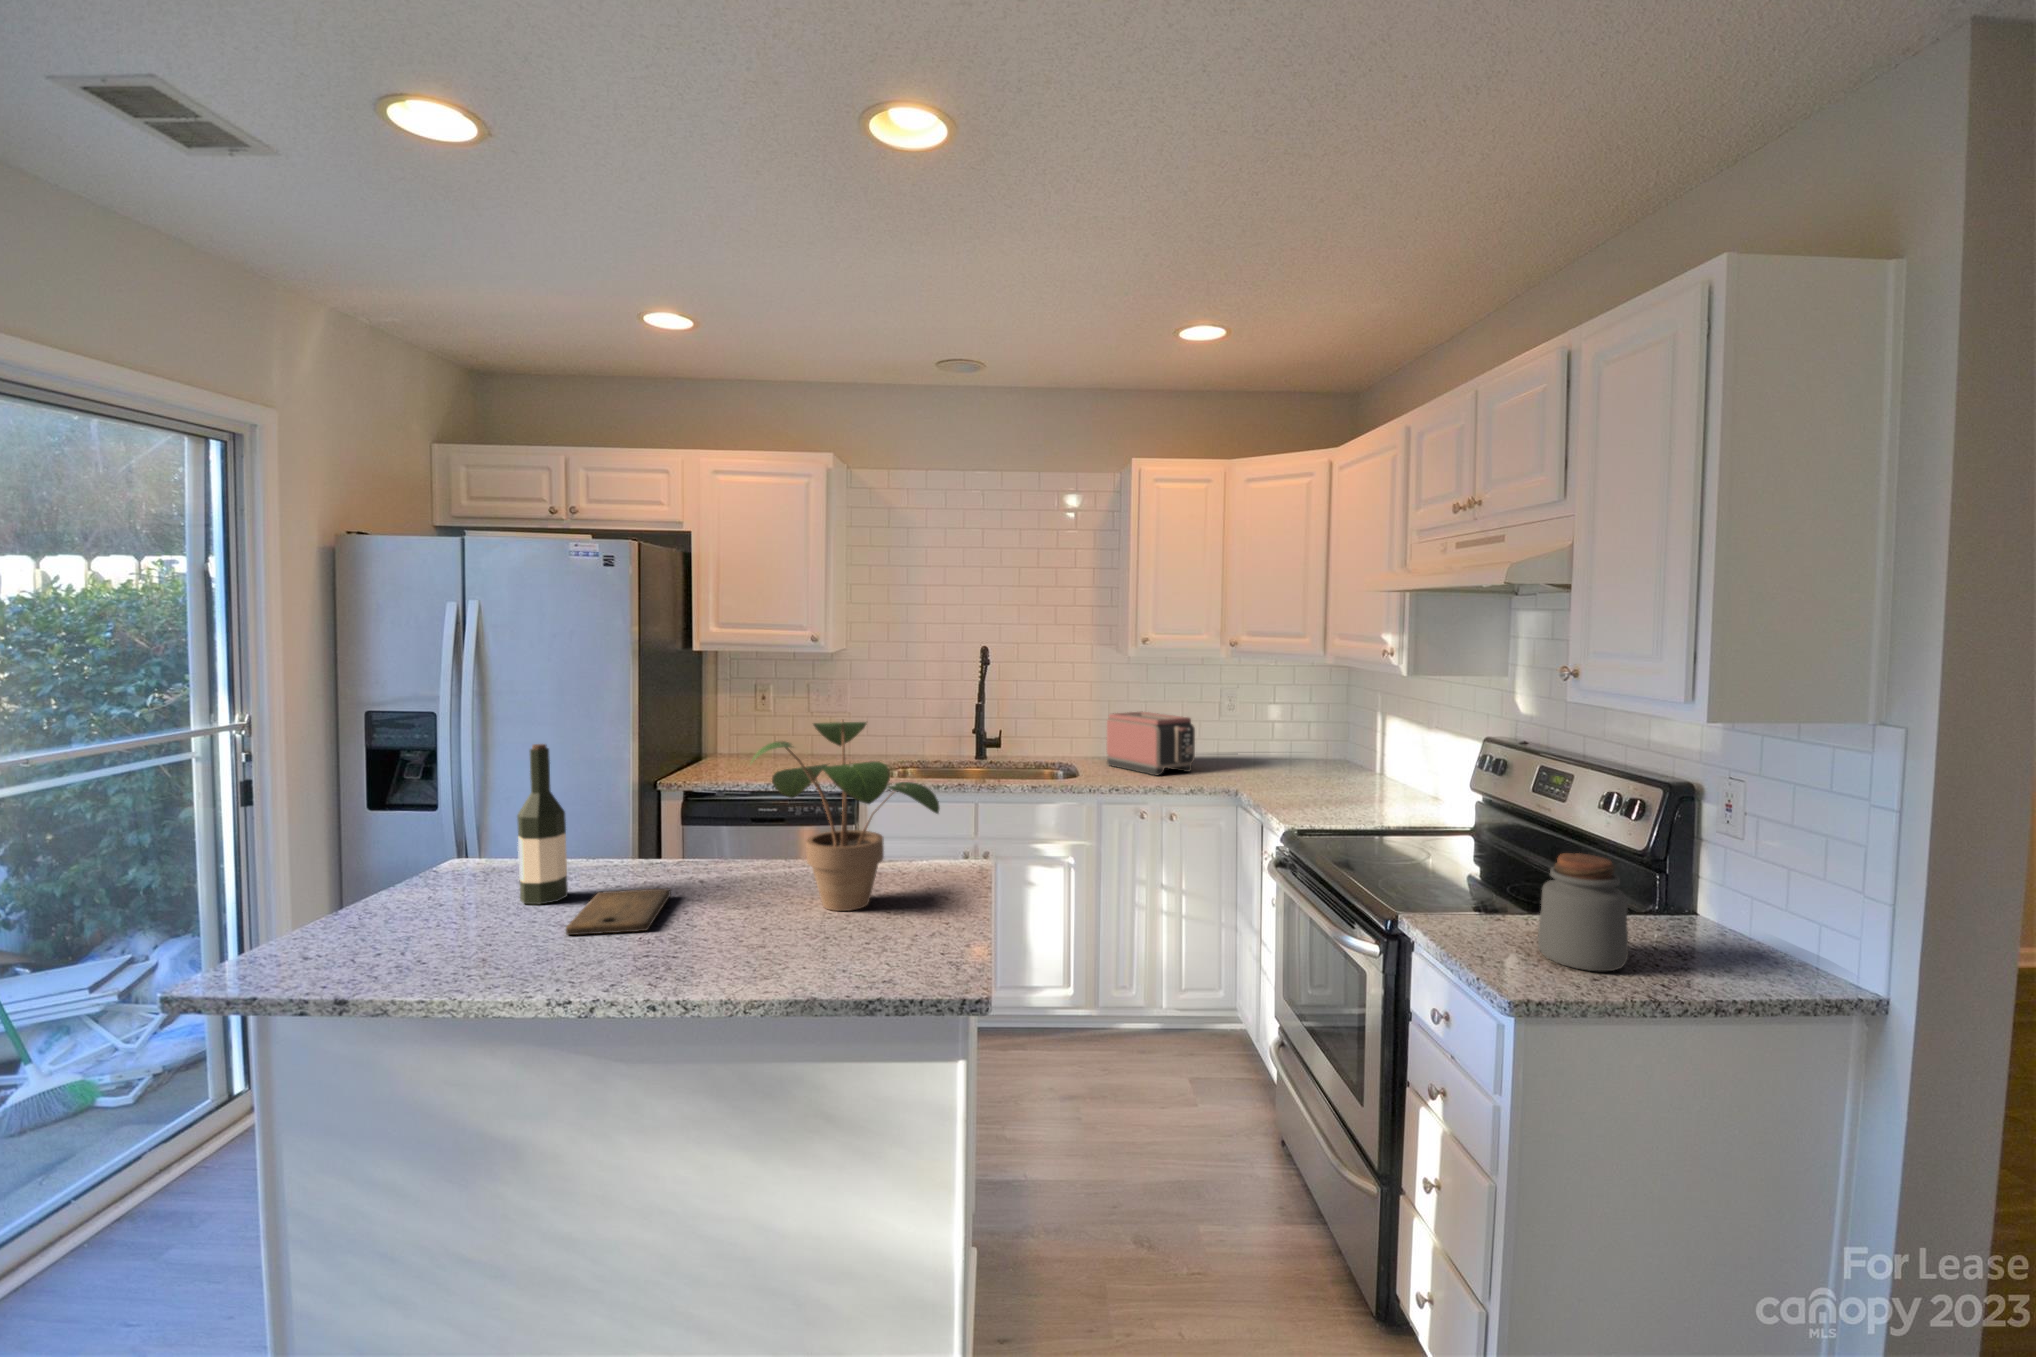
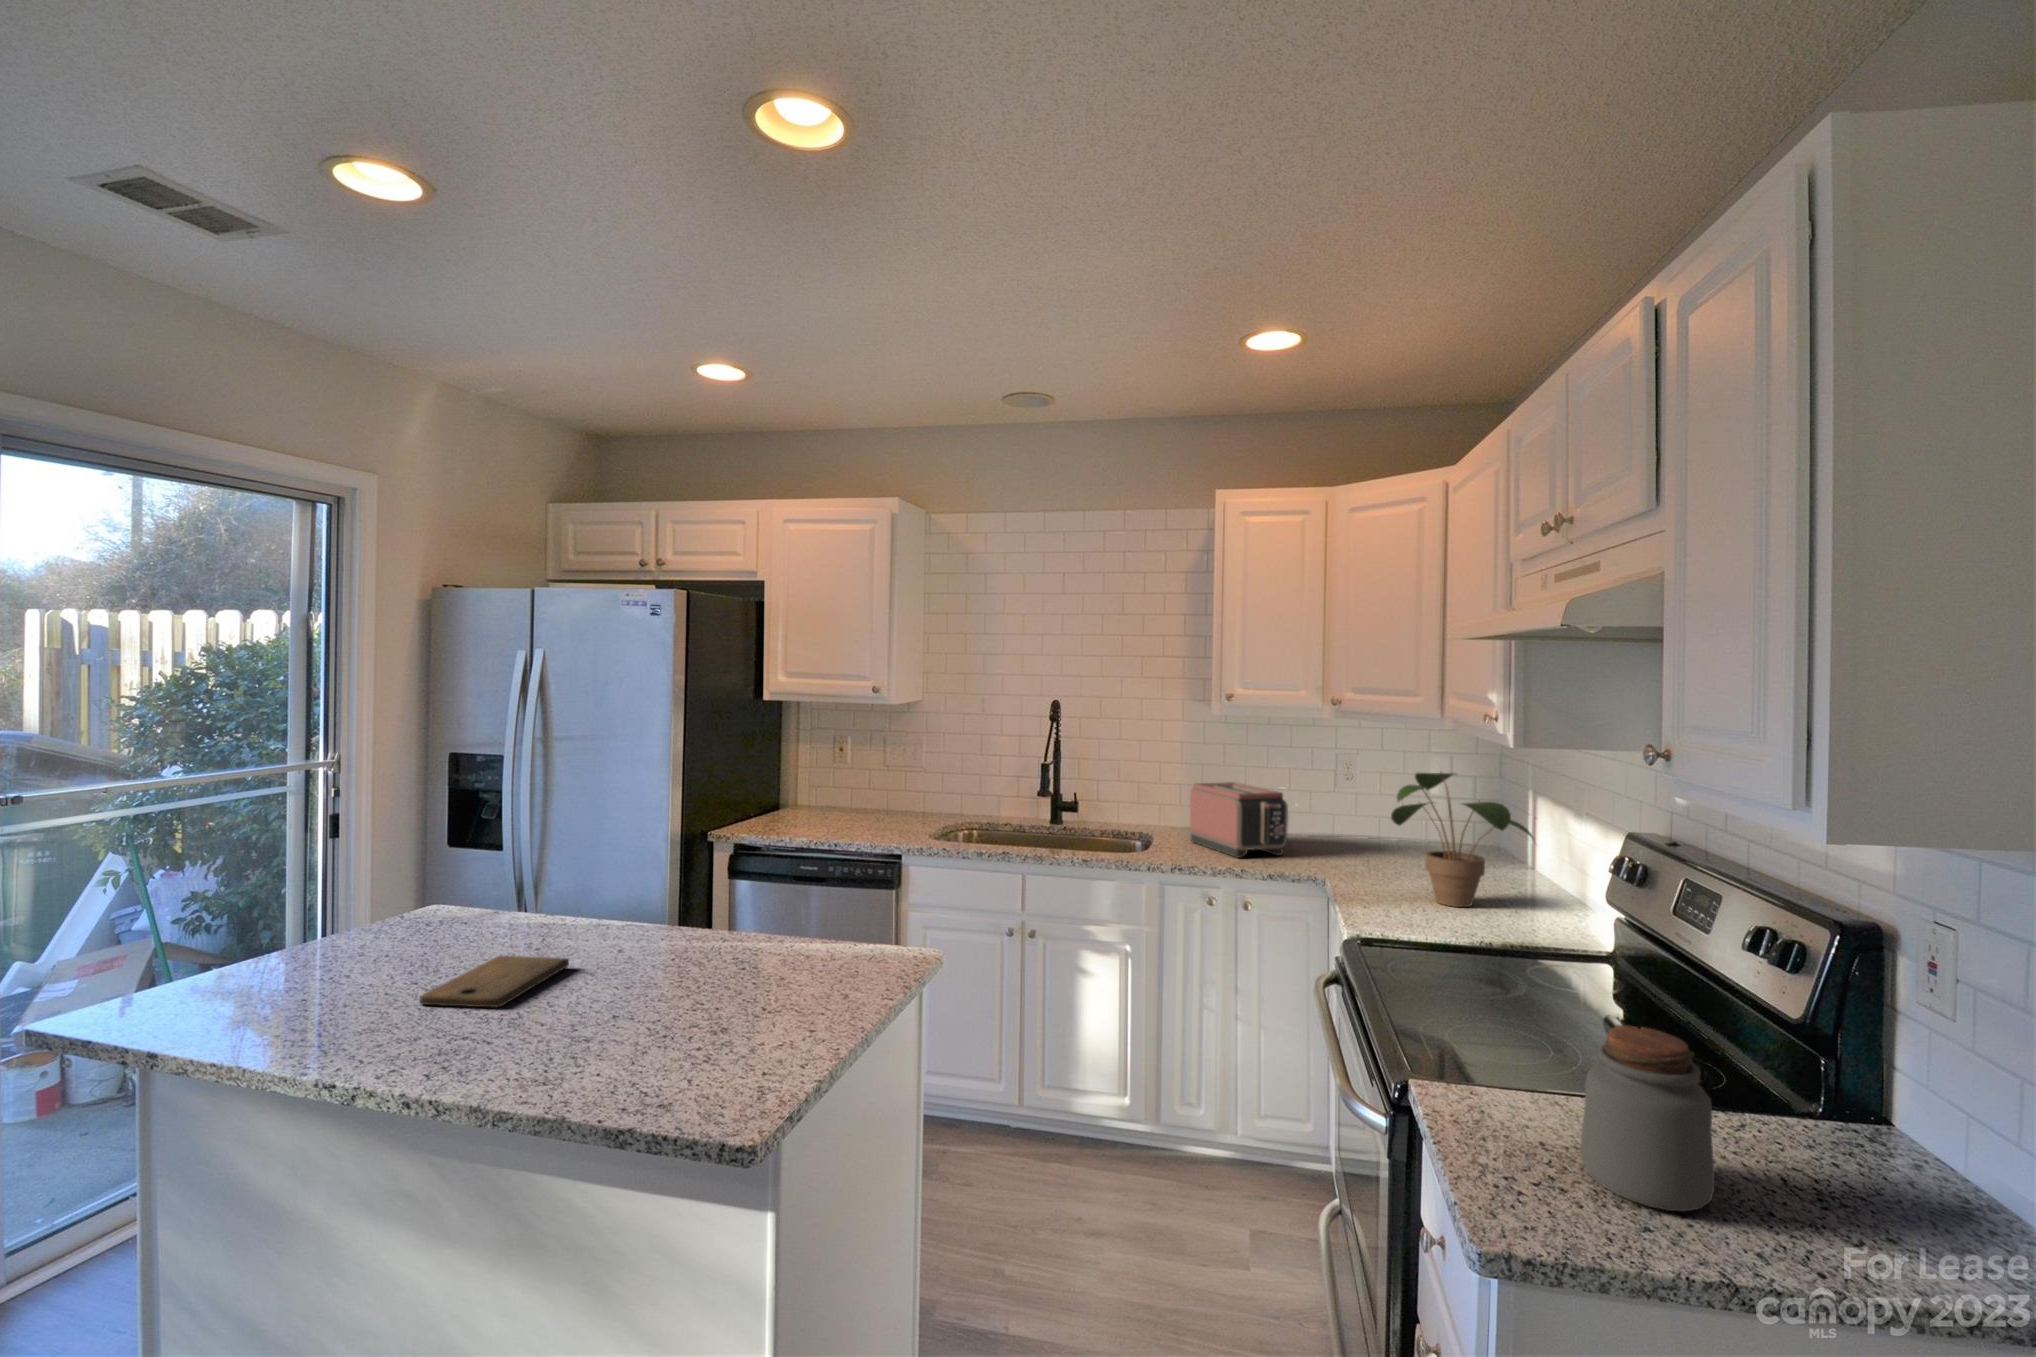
potted plant: present [751,720,939,911] -> present [1391,772,1533,907]
wine bottle: present [517,744,568,904] -> none [428,795,479,964]

